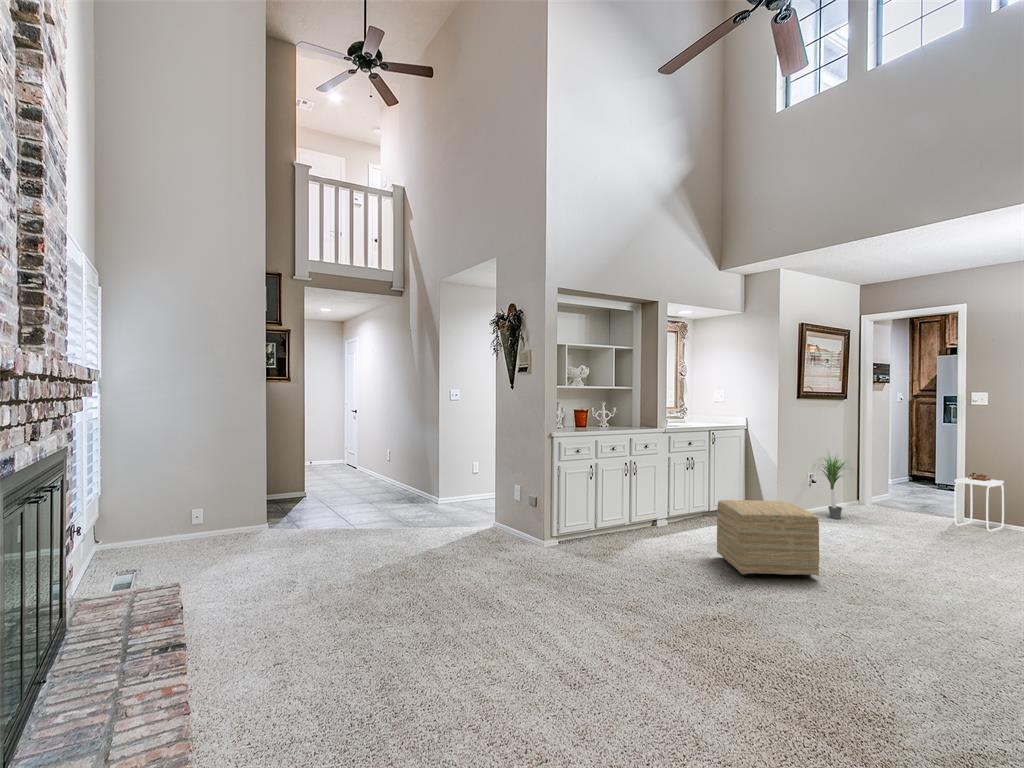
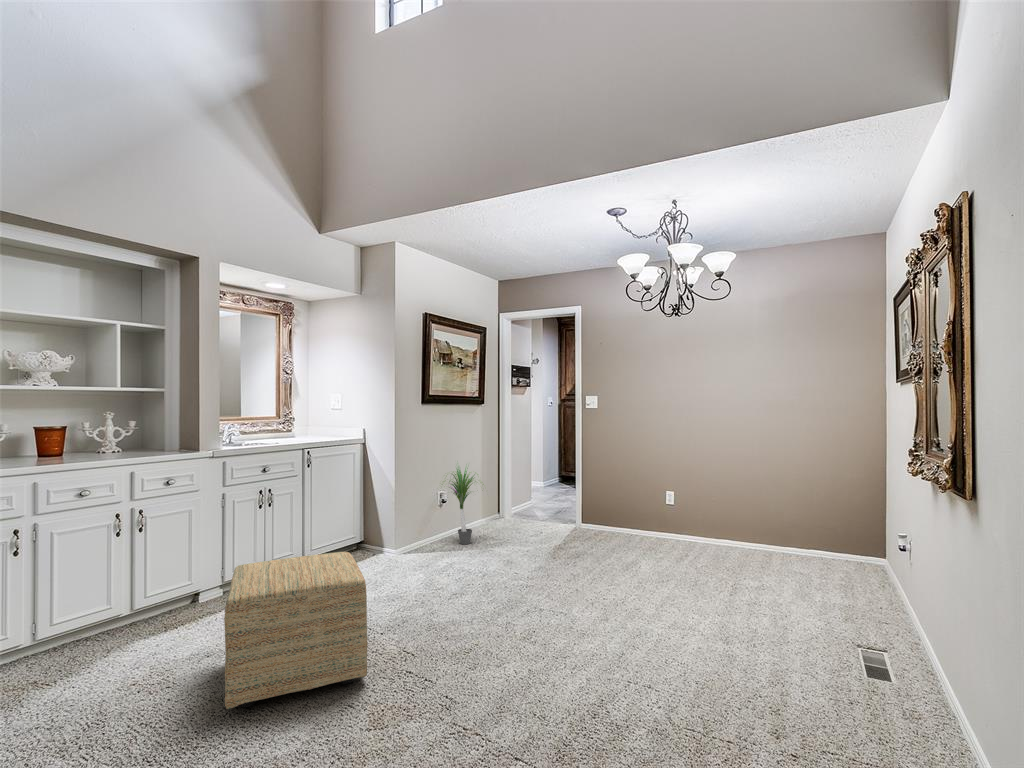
side table: present [954,473,1004,531] -> none [579,476,622,538]

